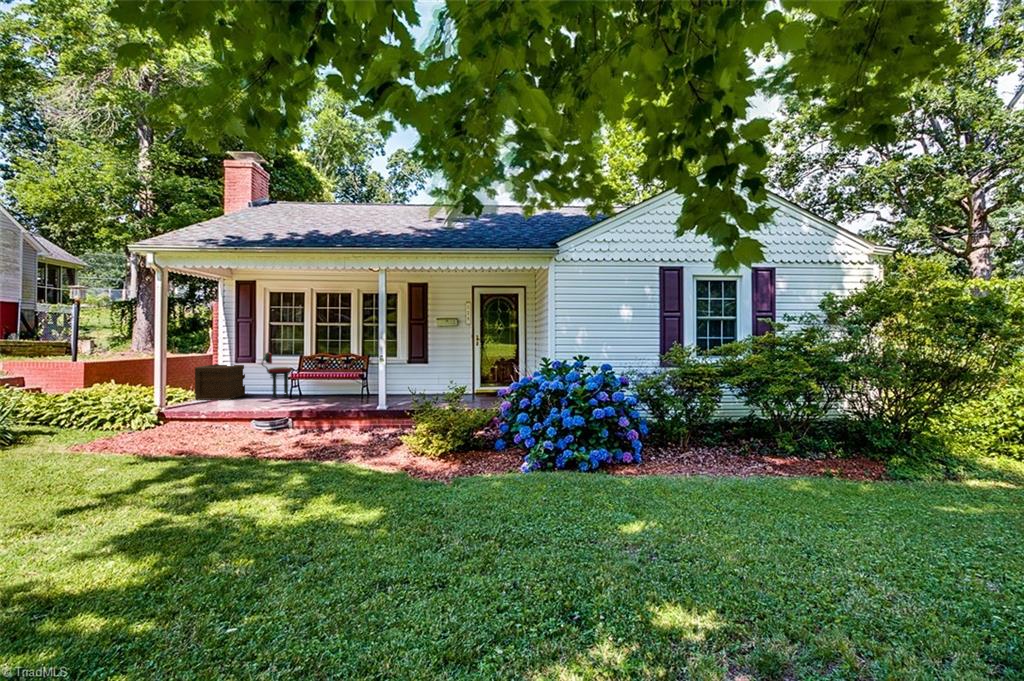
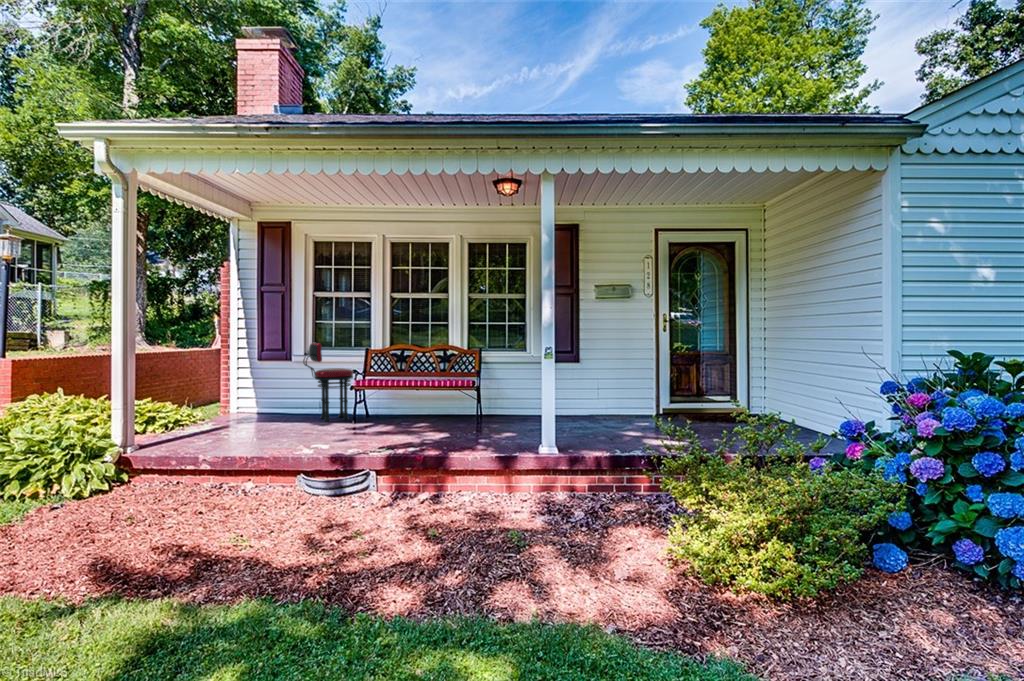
wooden crate: present [195,364,246,400] -> none [192,363,279,425]

